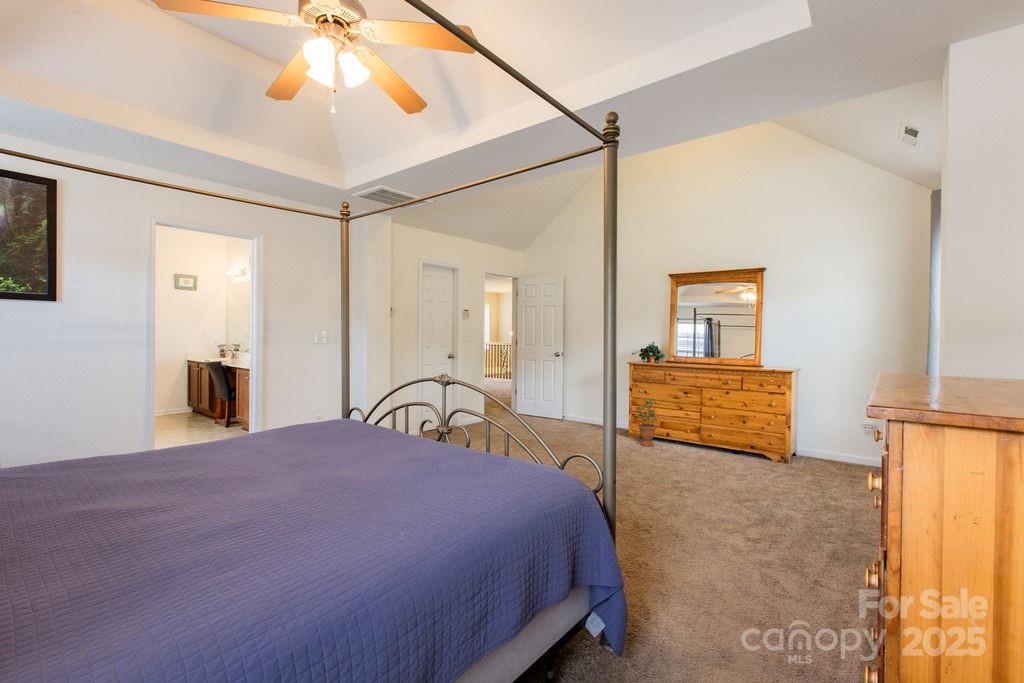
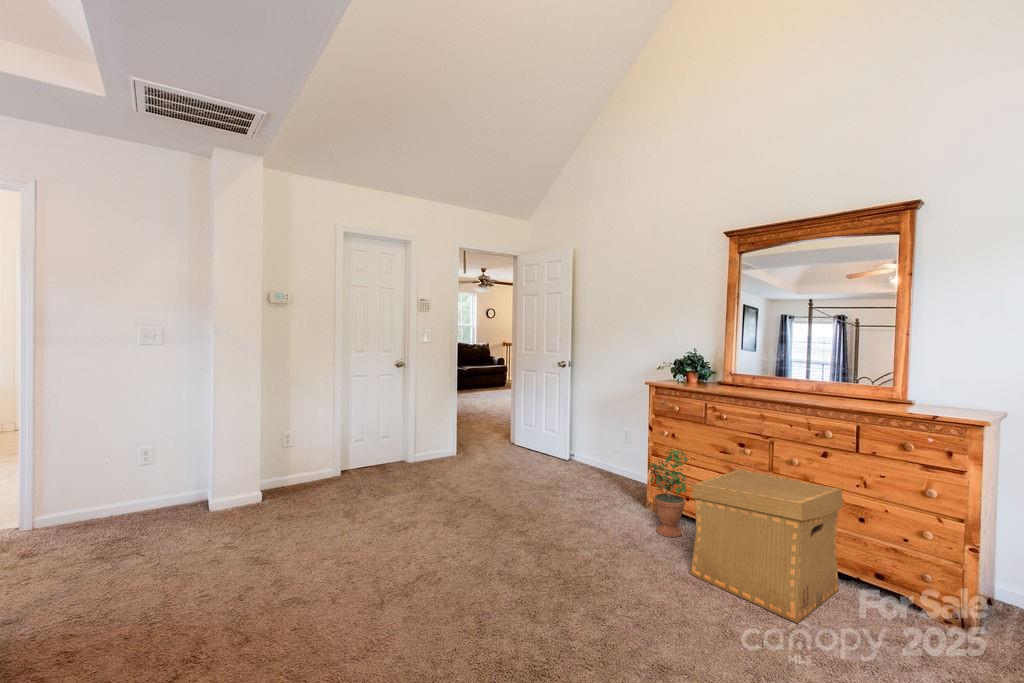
cardboard box: none [668,405,737,467] -> present [690,469,843,623]

